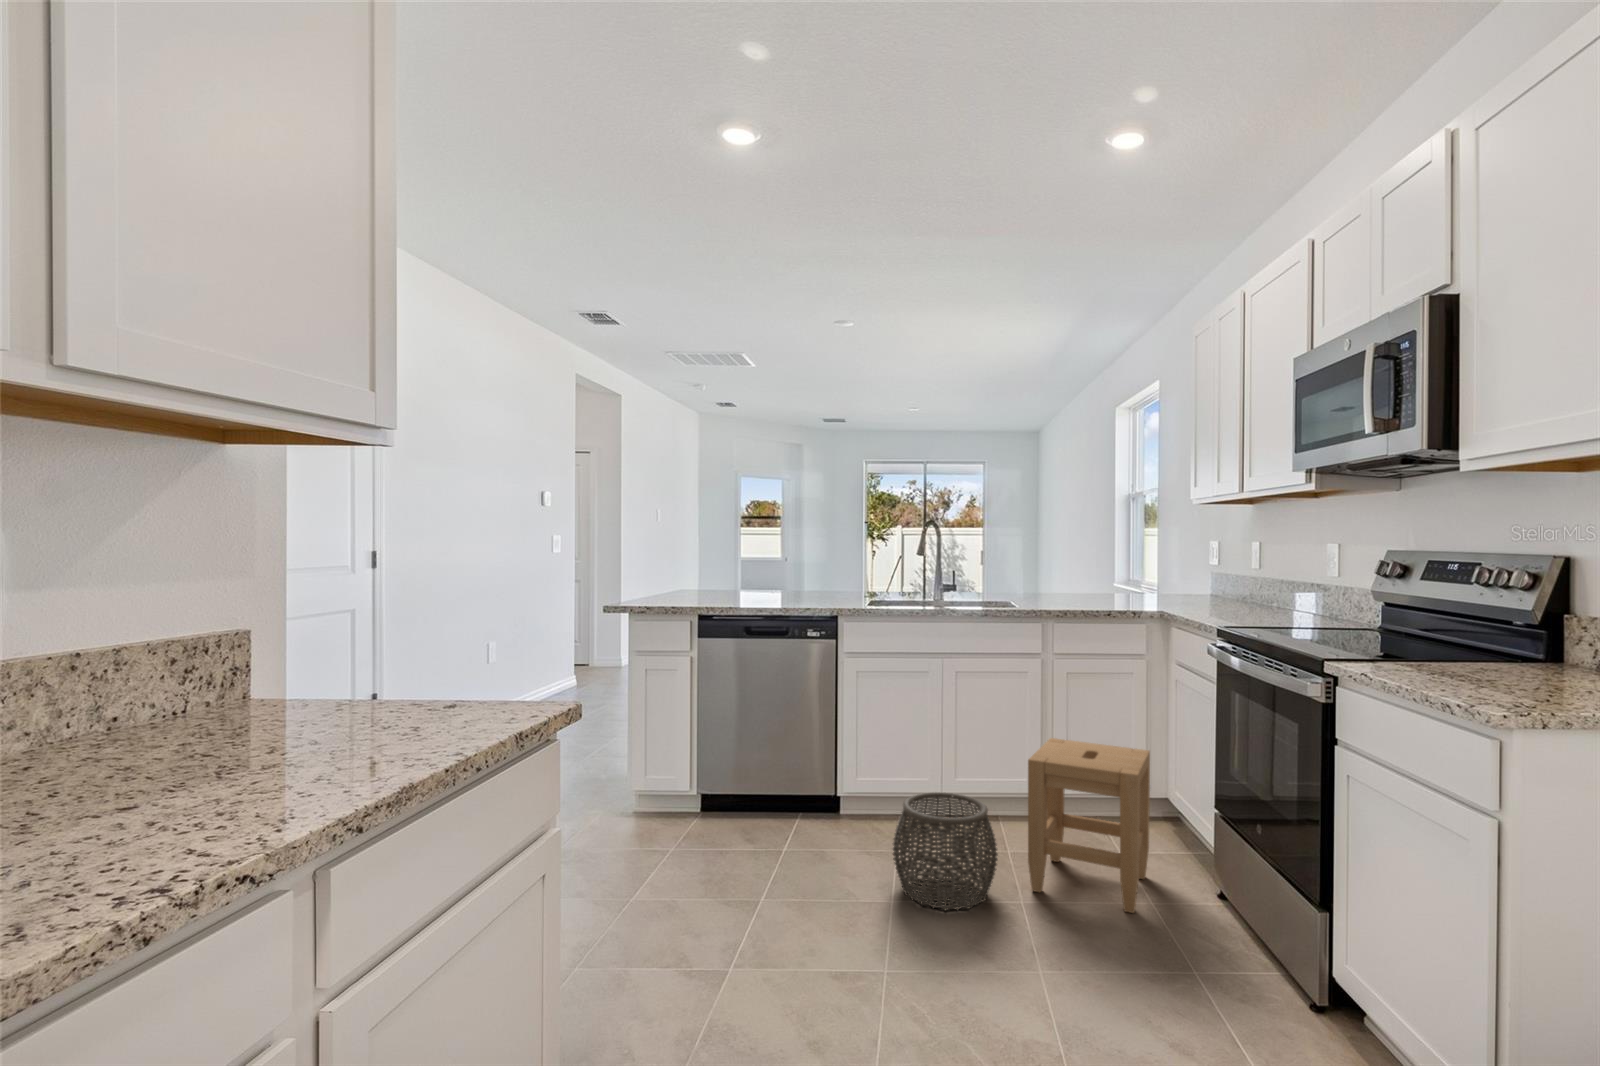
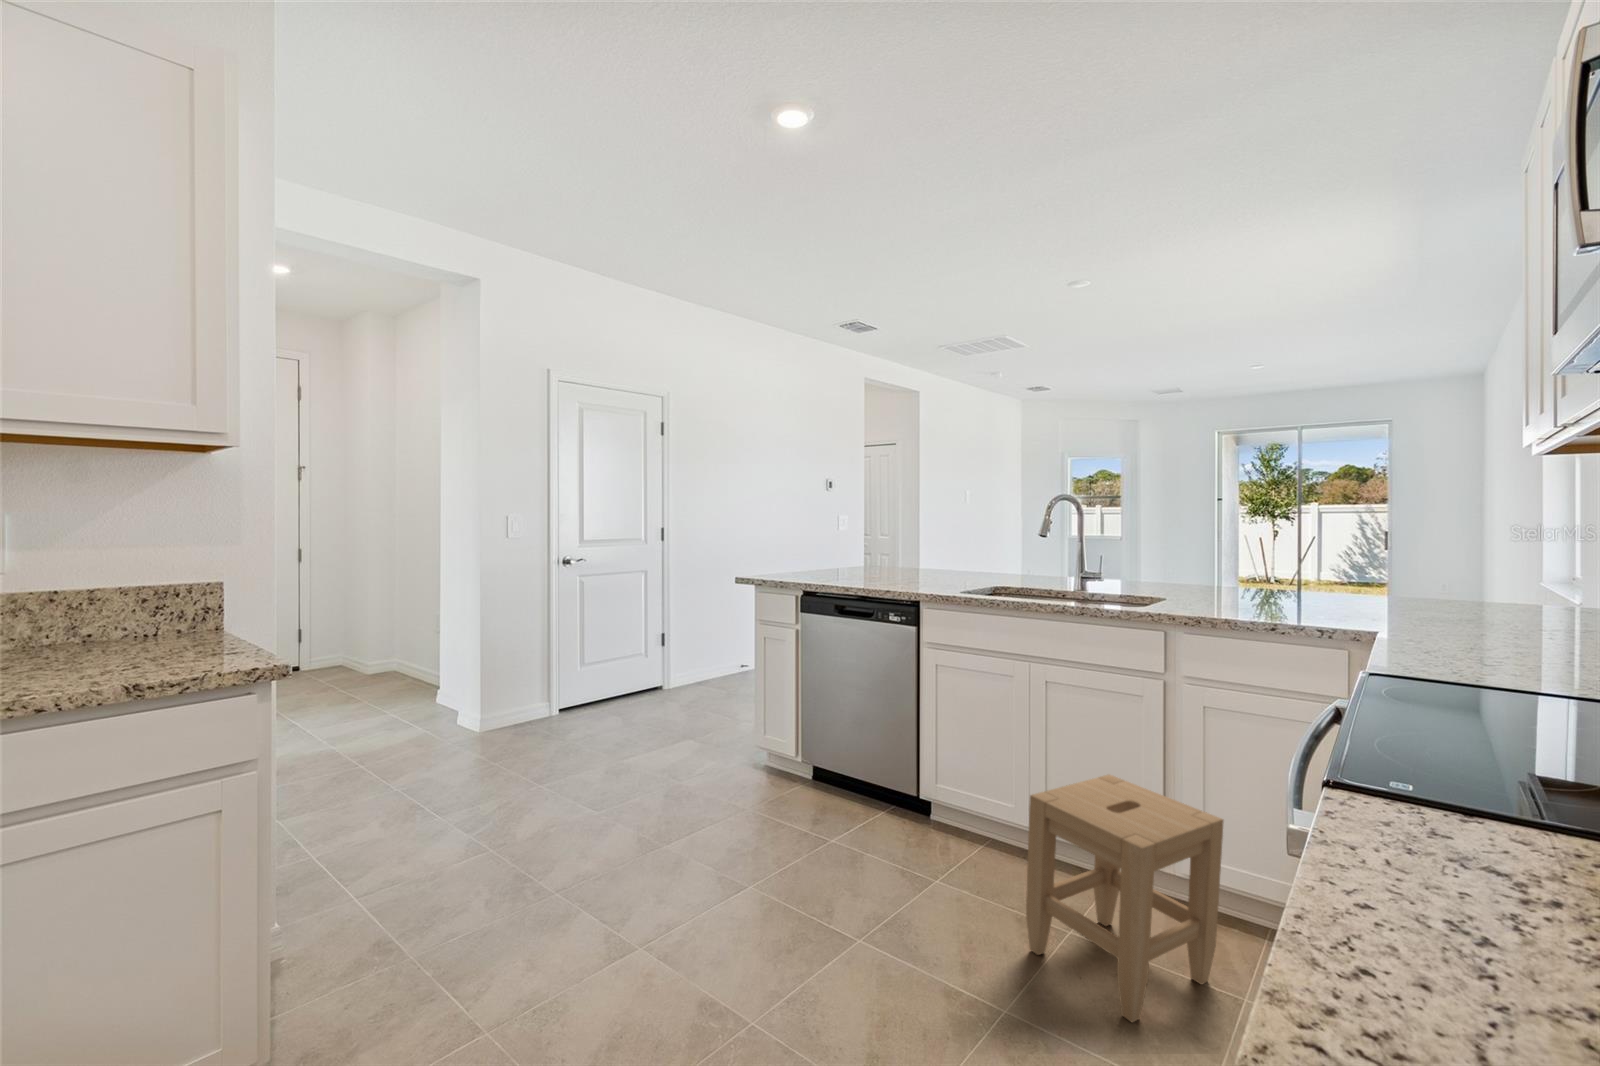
woven basket: present [893,792,998,910] -> none [871,805,989,946]

